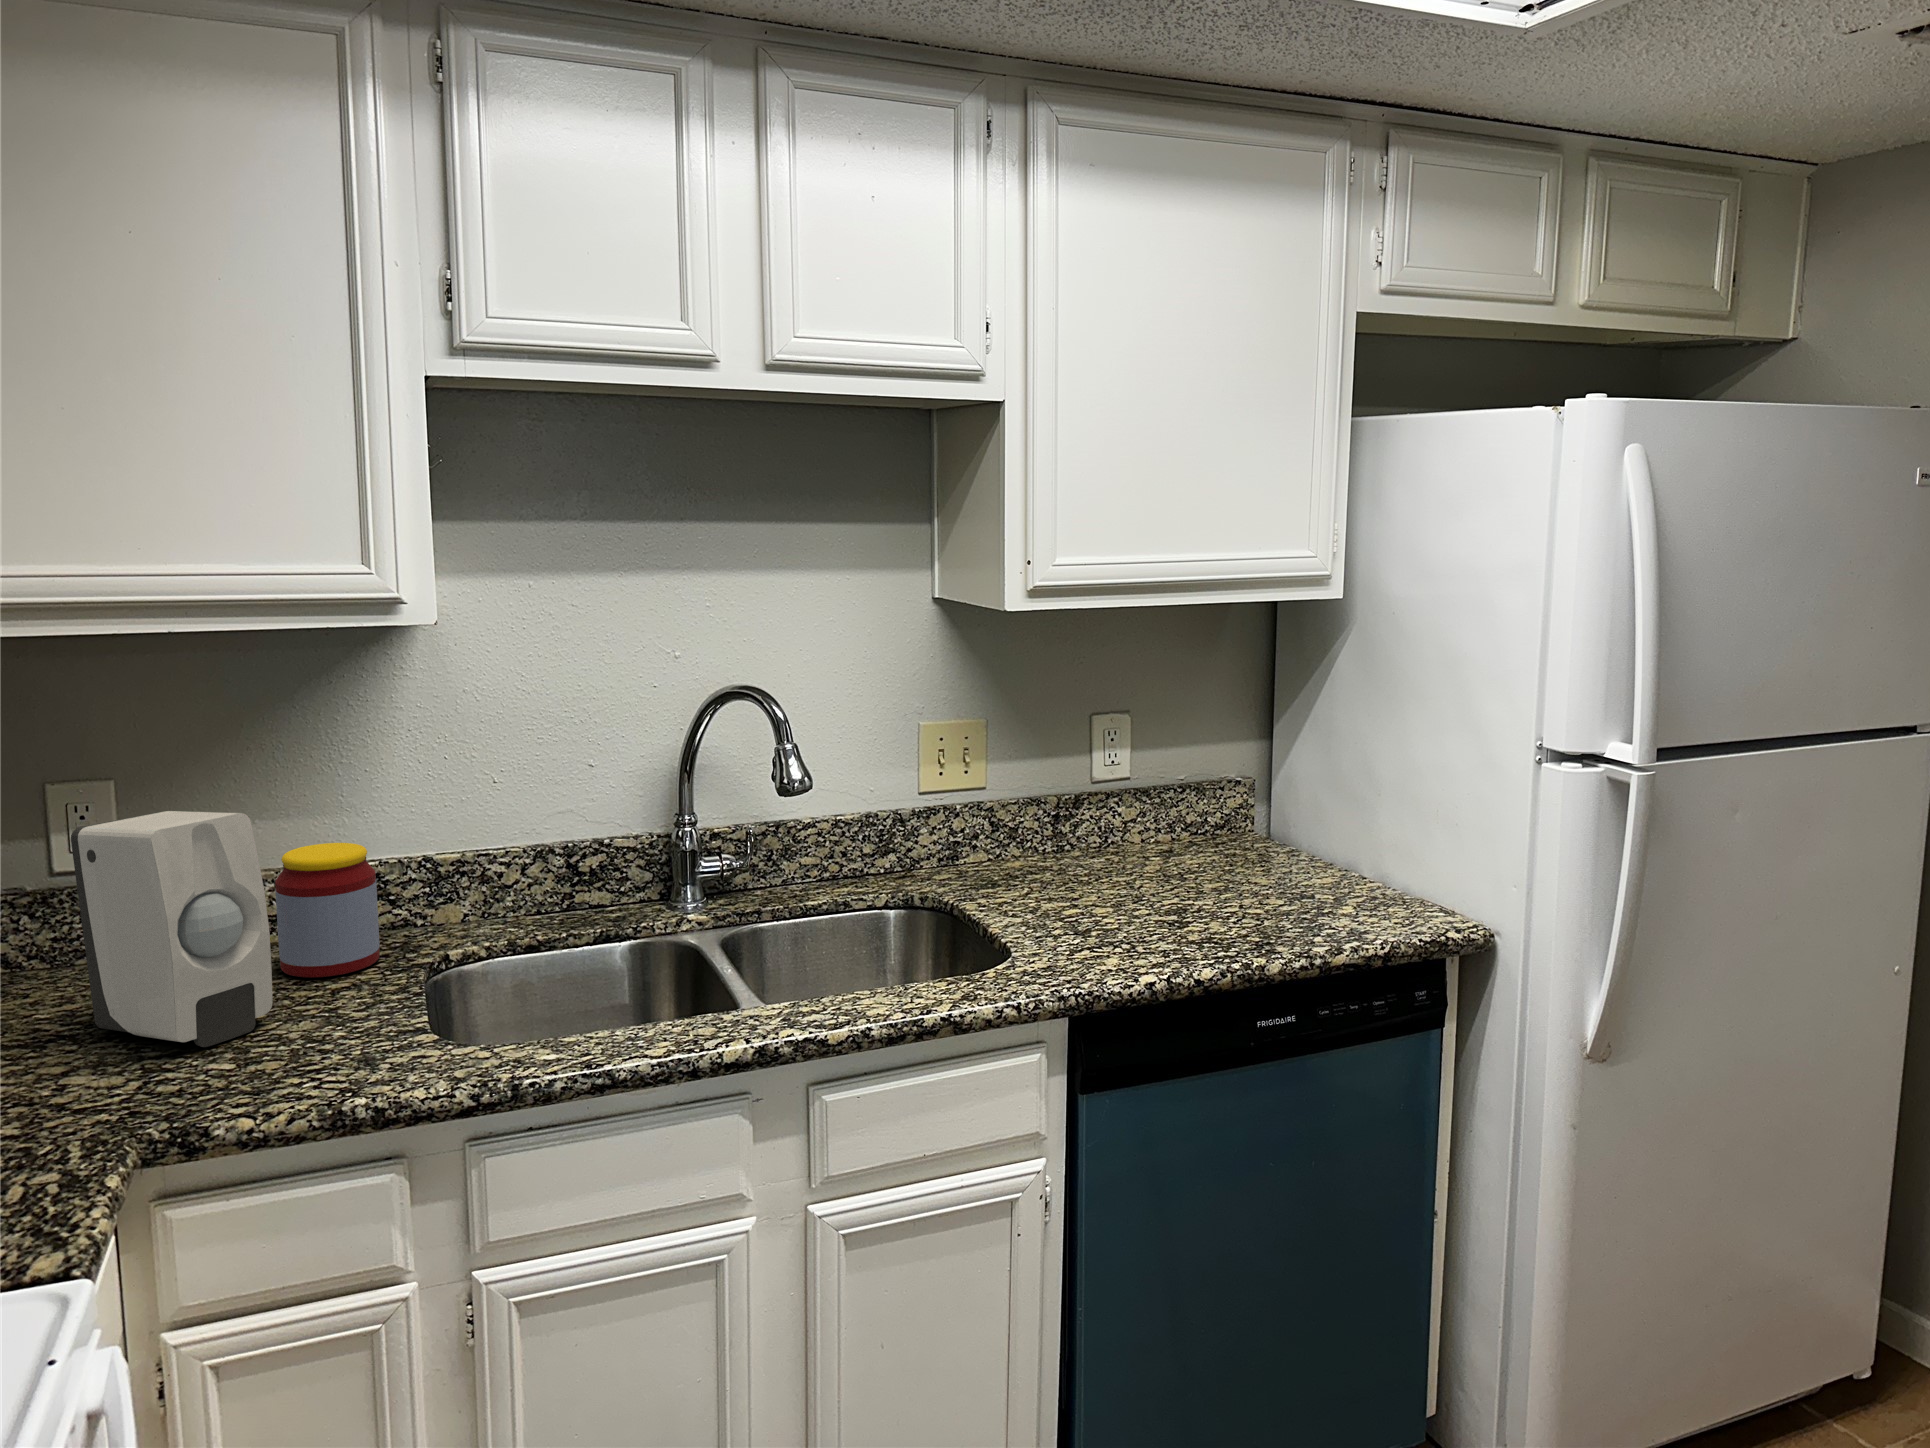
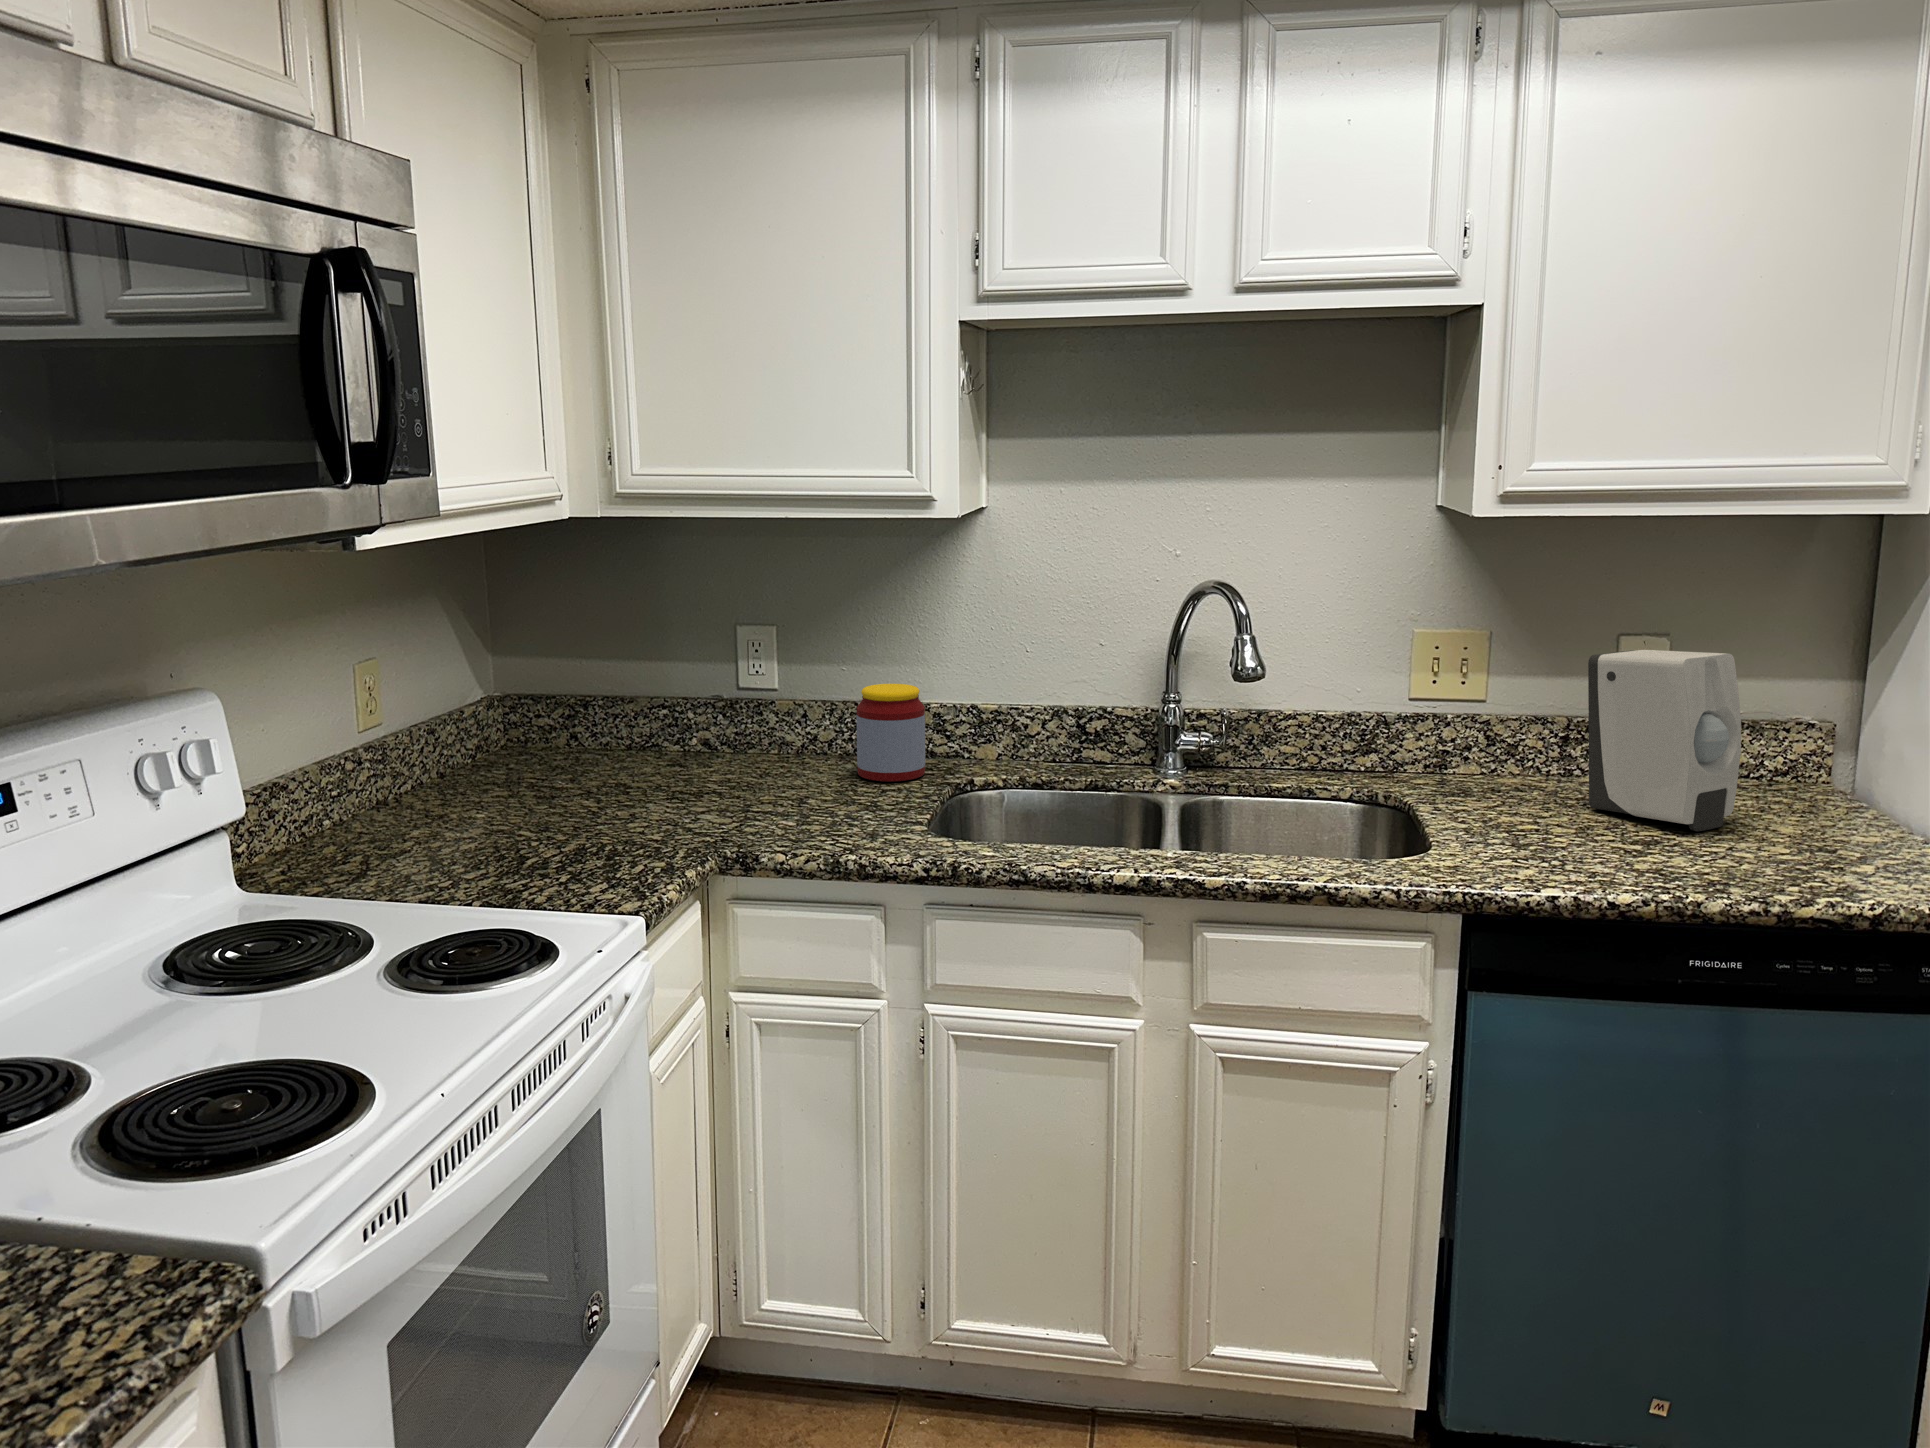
soap dispenser: present [71,811,273,1047] -> present [1588,650,1741,831]

